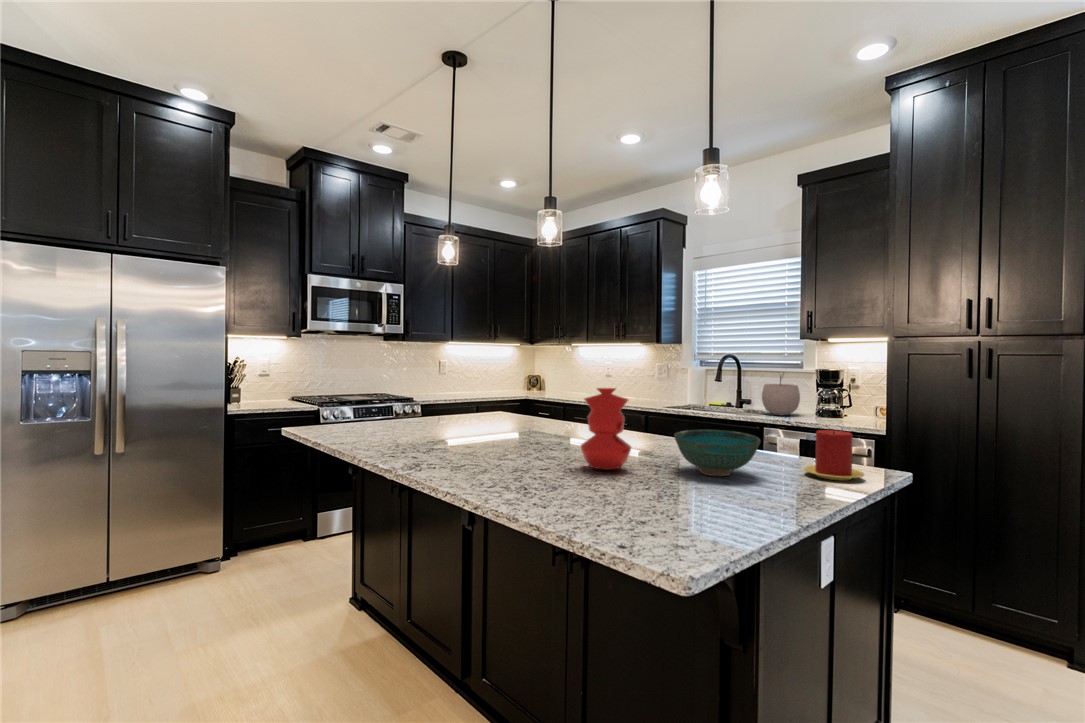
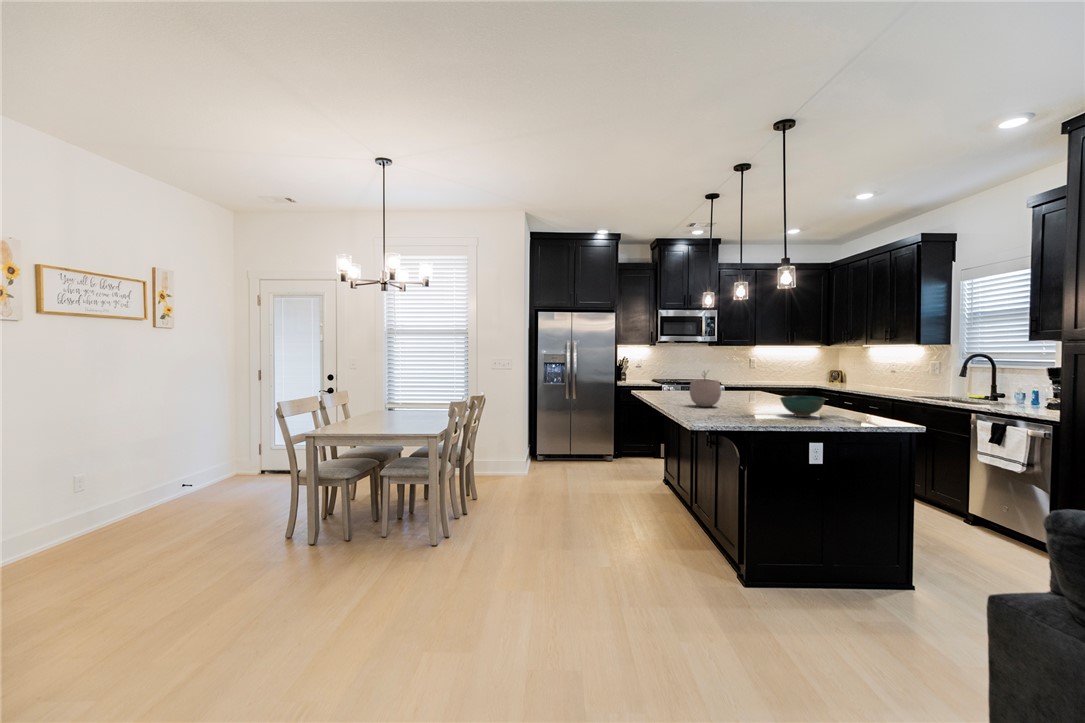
plant pot: present [762,374,800,415] -> present [690,374,721,407]
vase: present [581,388,631,469] -> none [737,373,762,411]
candle: present [804,430,864,480] -> none [853,398,886,424]

